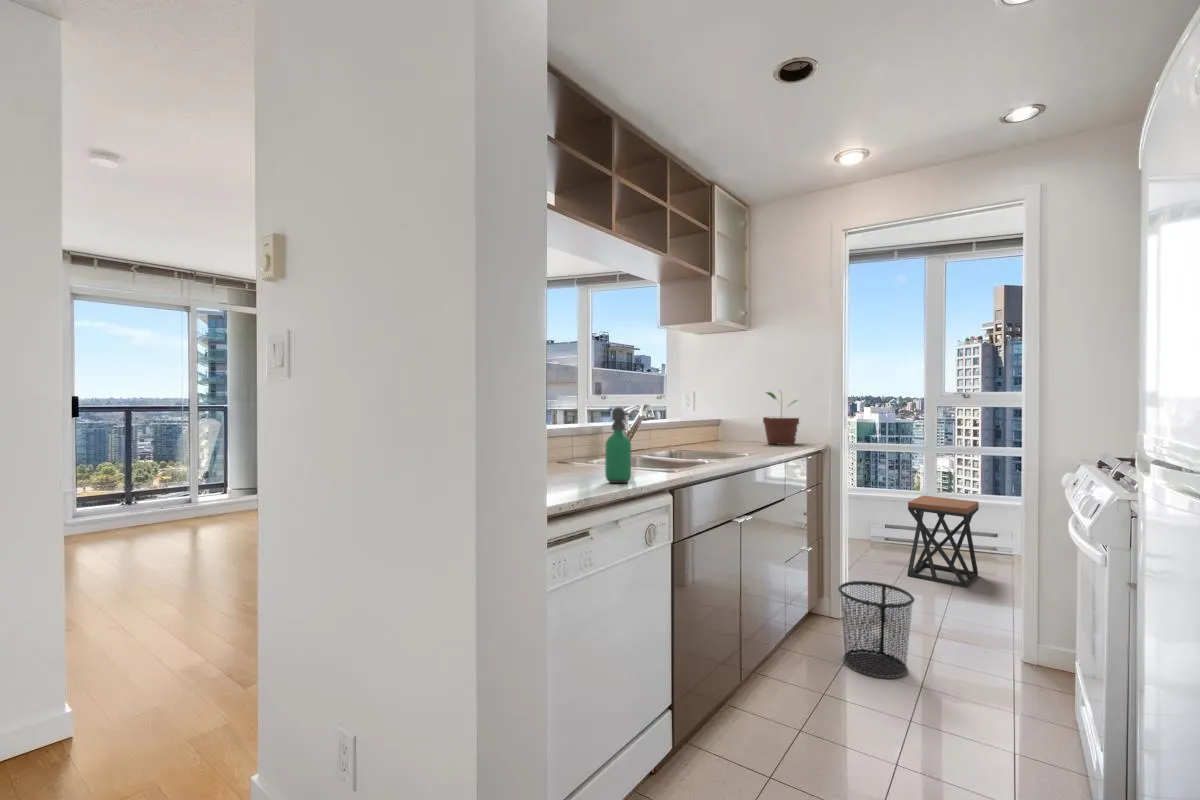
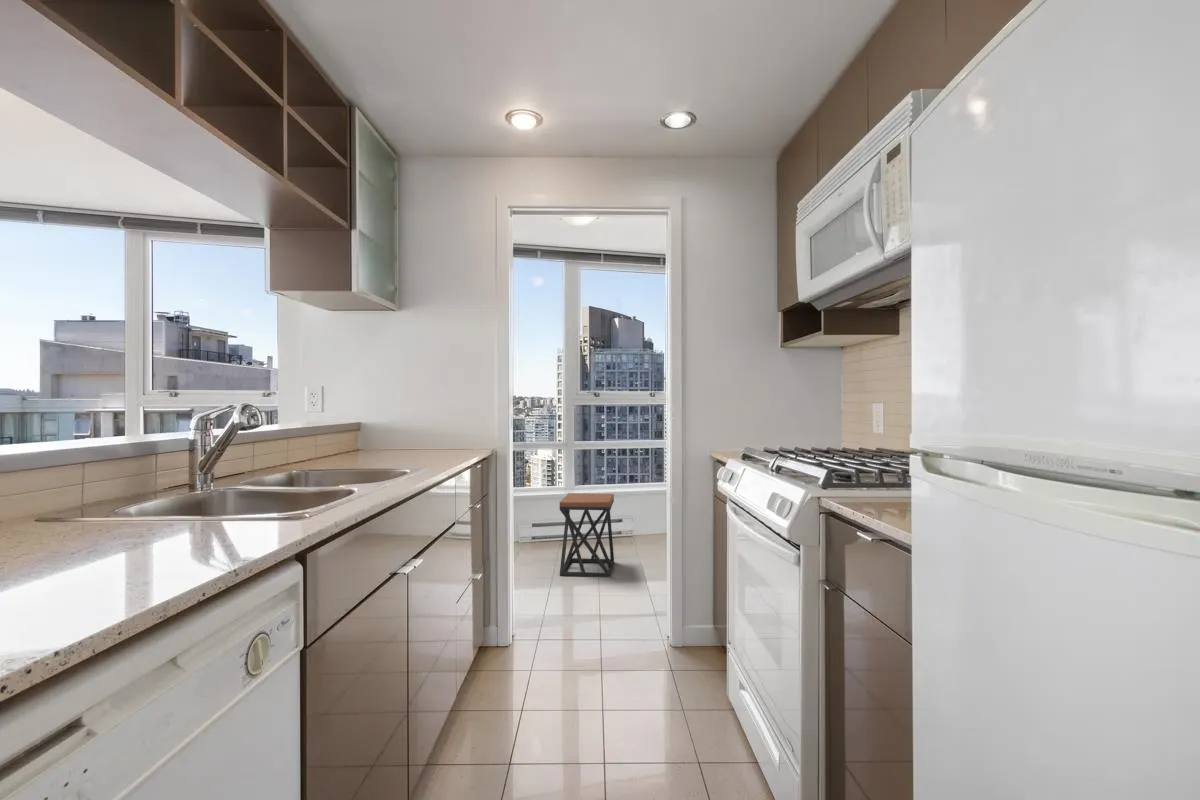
potted plant: present [763,392,799,445] -> none [418,381,464,453]
soap dispenser: present [605,407,632,483] -> none [129,396,203,569]
waste bin: present [838,581,914,679] -> none [520,601,599,718]

